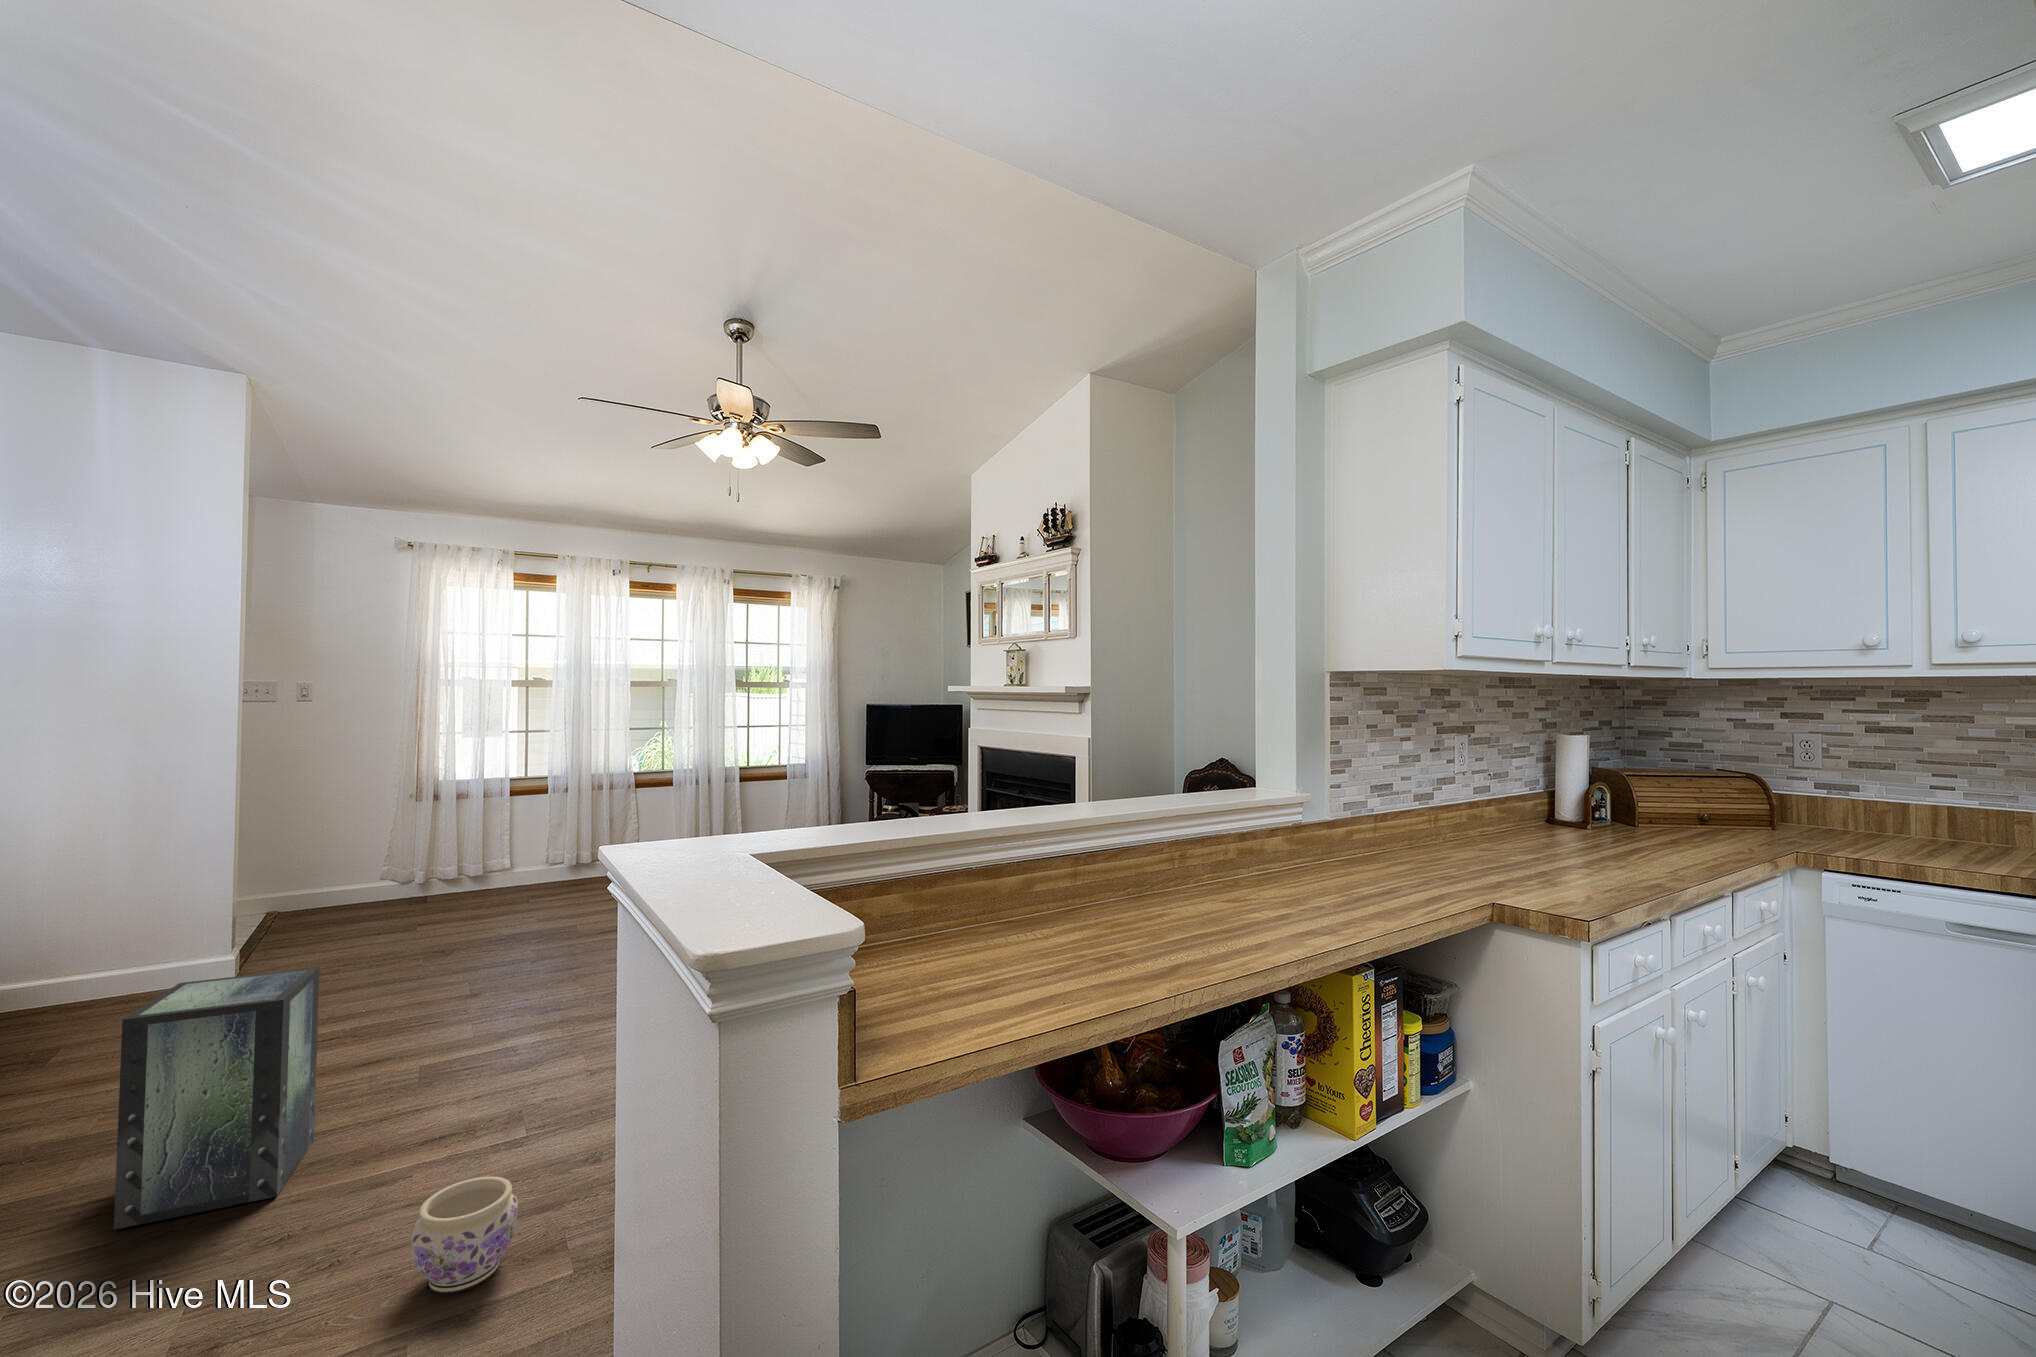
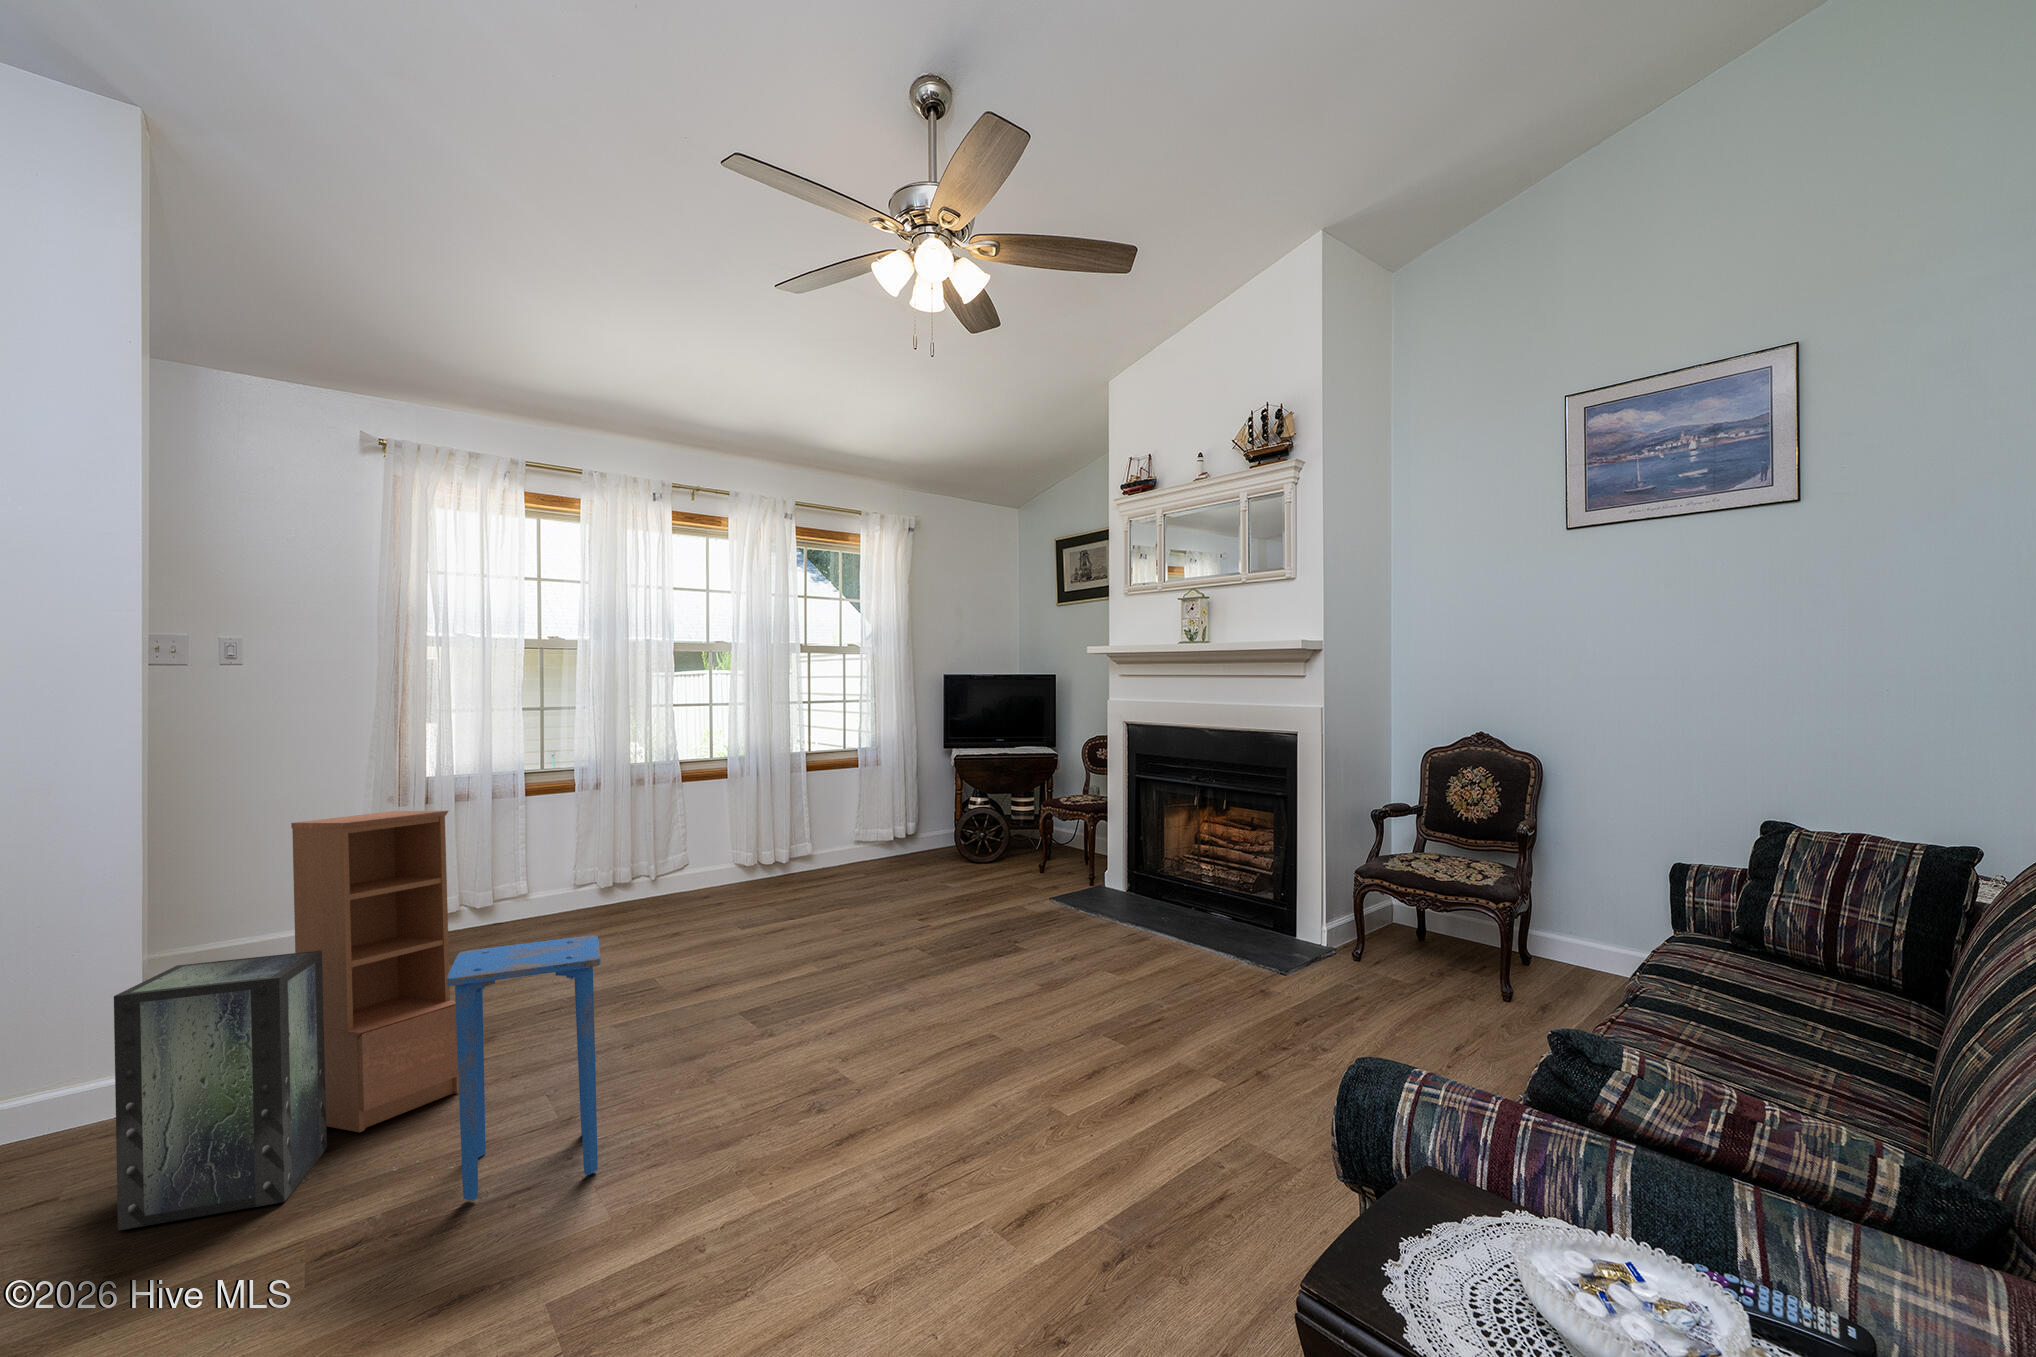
bookcase: none [286,837,444,1125] -> present [291,811,459,1132]
side table: none [442,955,579,1191] -> present [447,935,601,1200]
planter: present [411,1177,518,1294] -> none [417,1175,535,1304]

